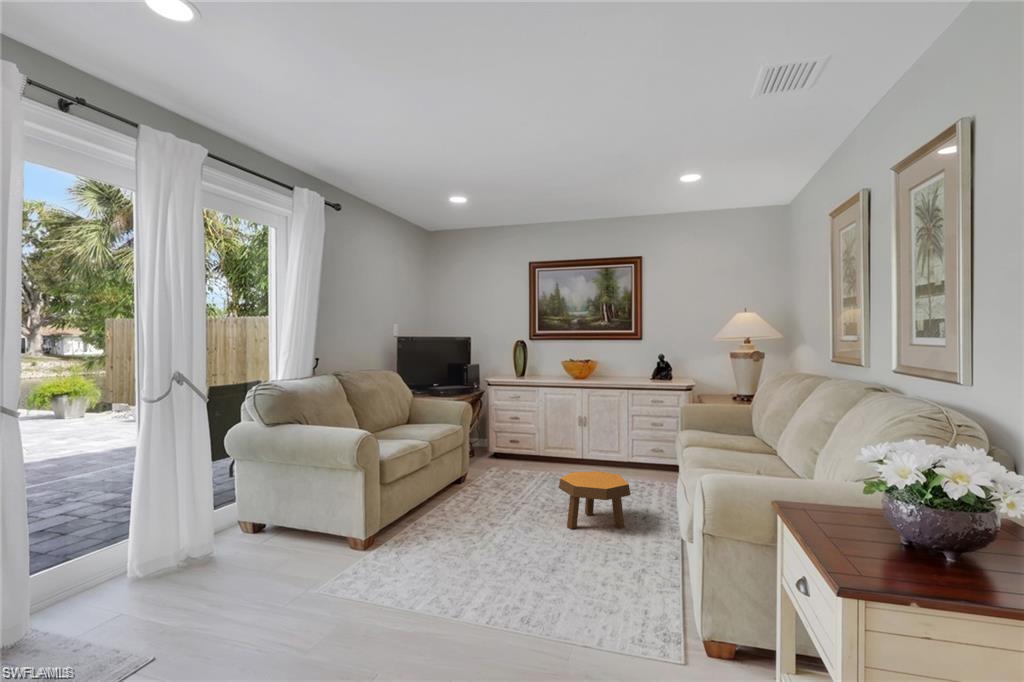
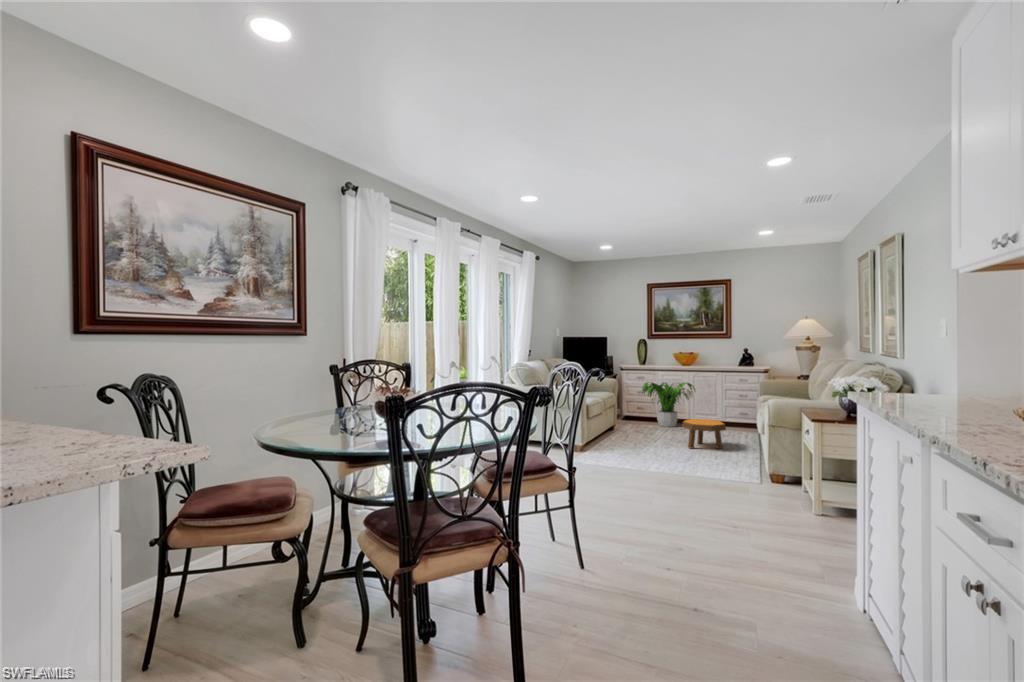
potted plant: none [510,405,590,475] -> present [642,382,695,427]

